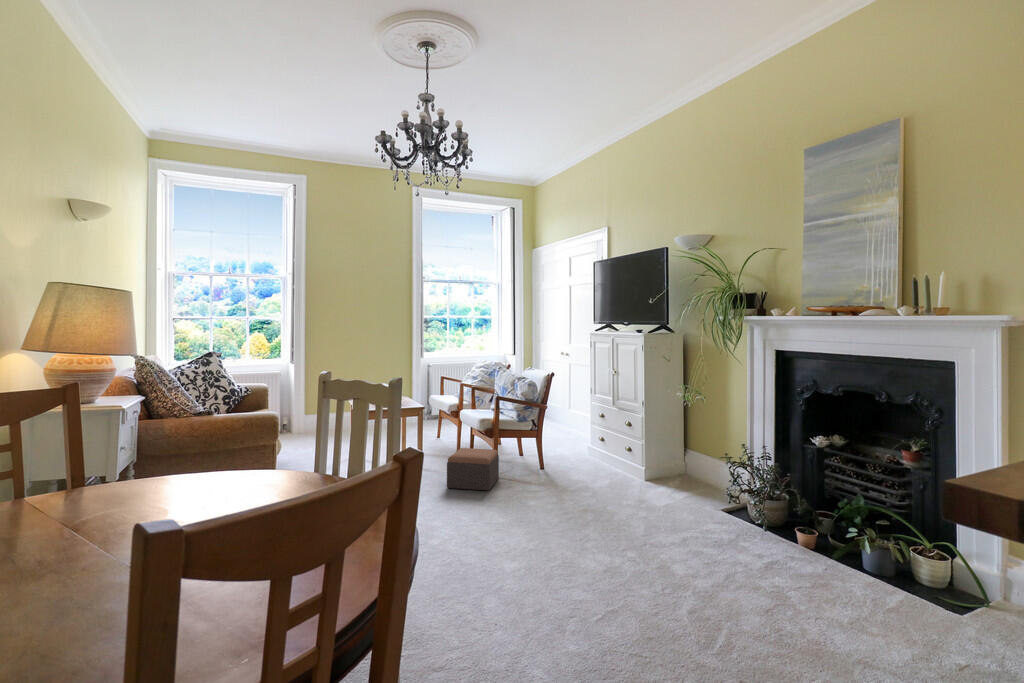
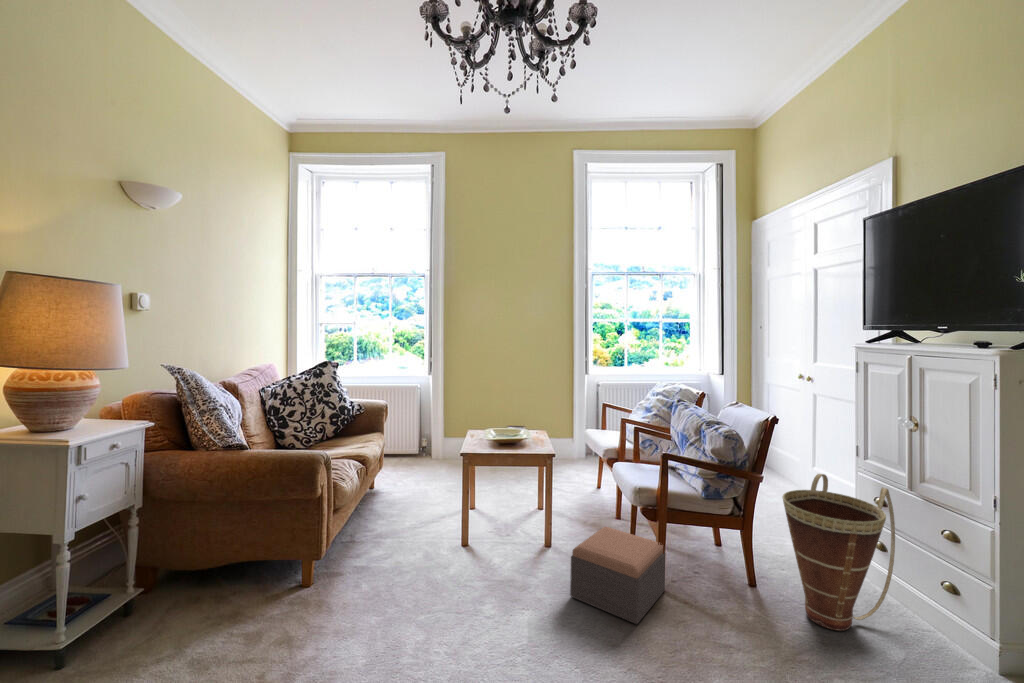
basket: none [558,403,608,477] -> present [782,474,895,631]

